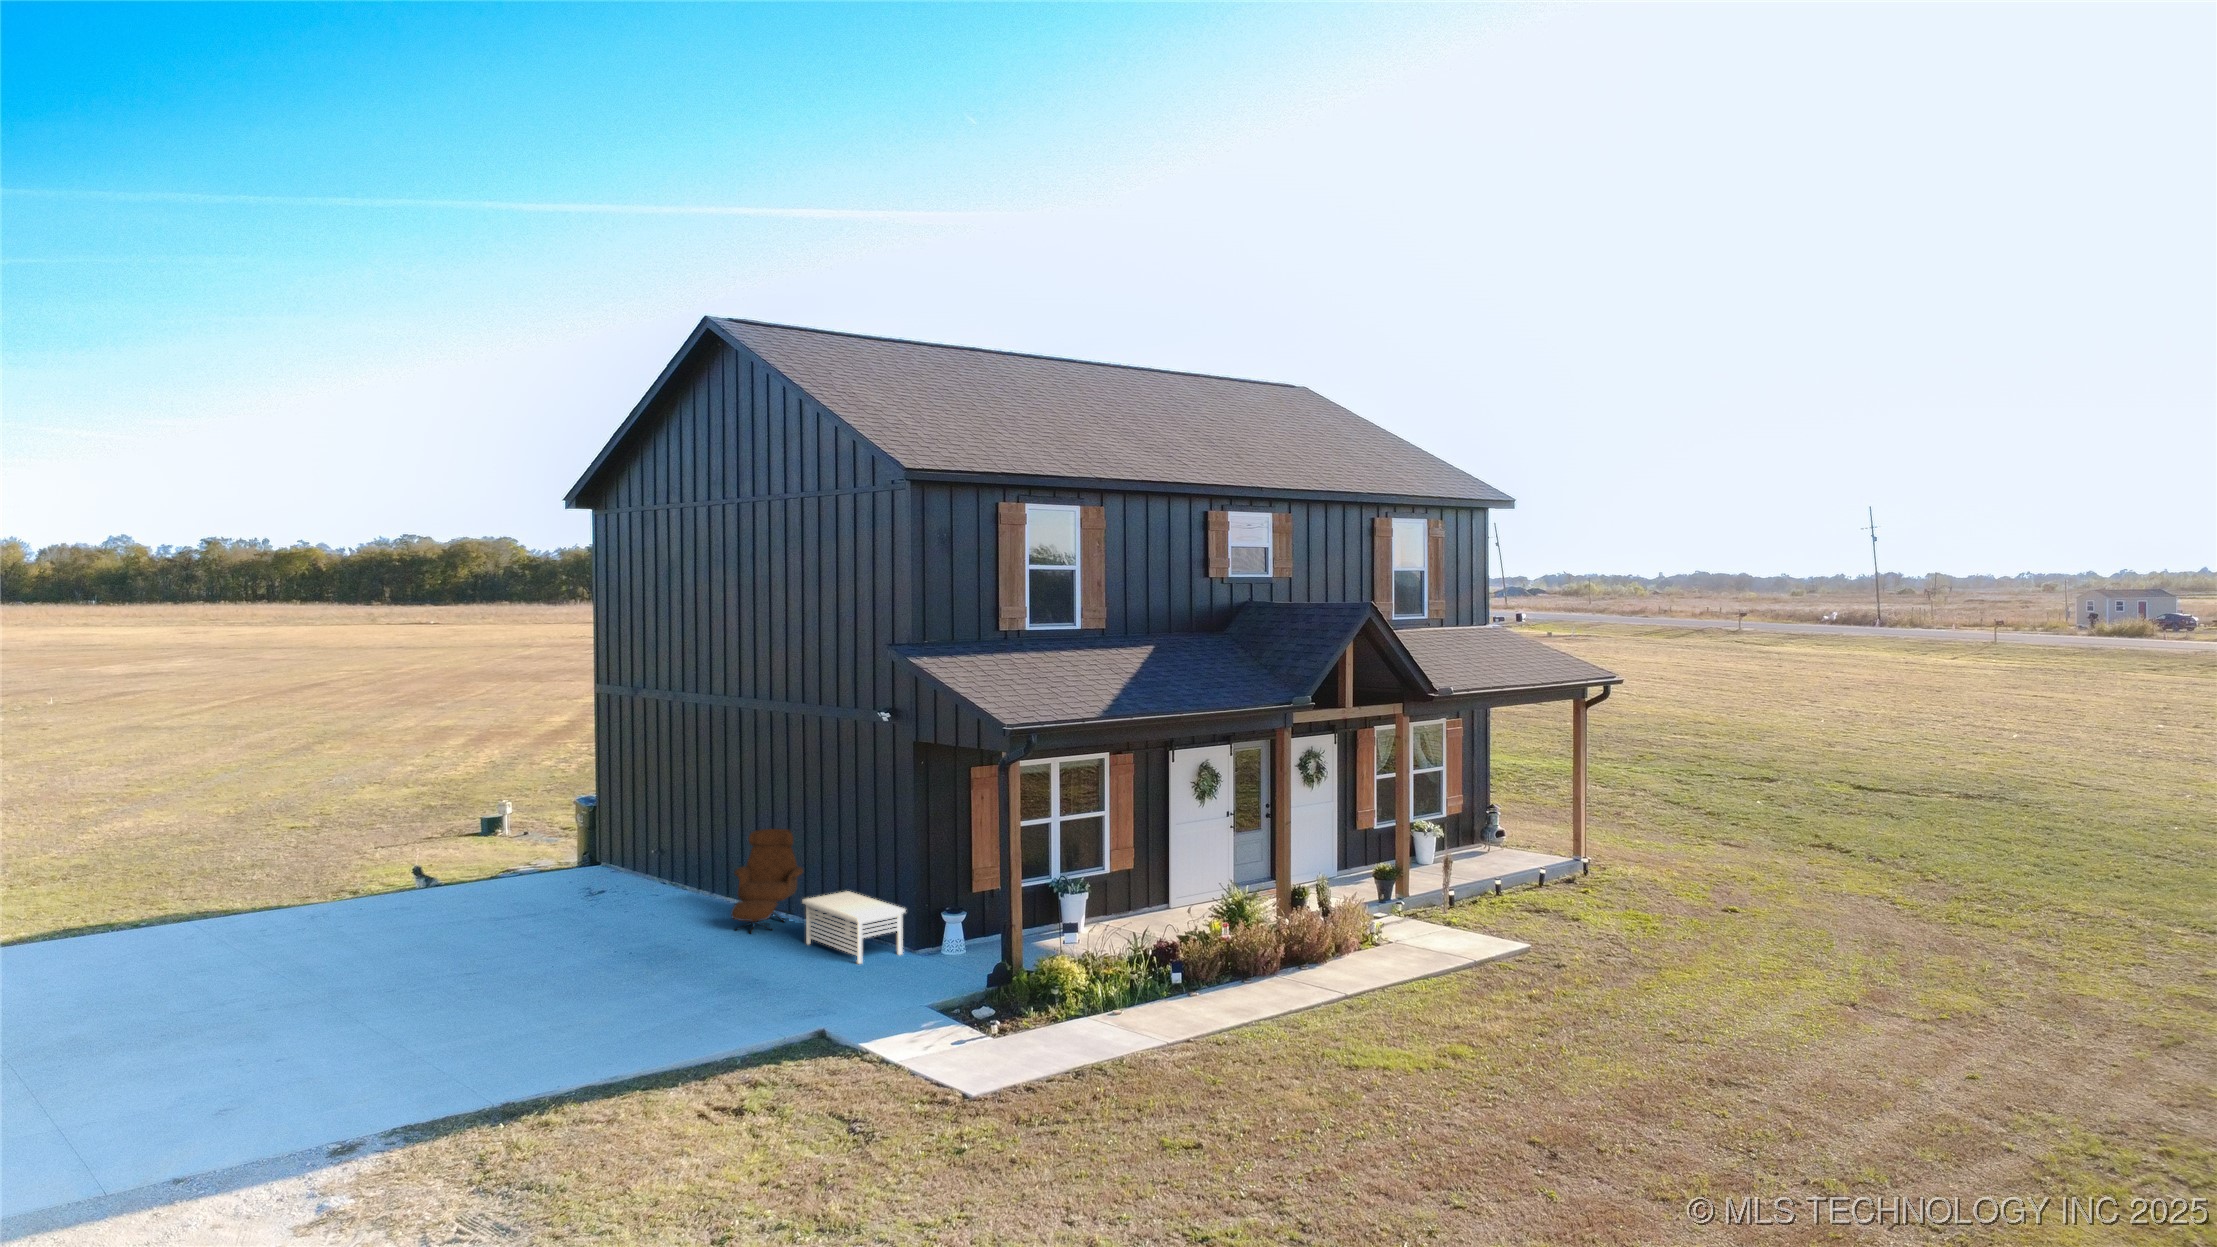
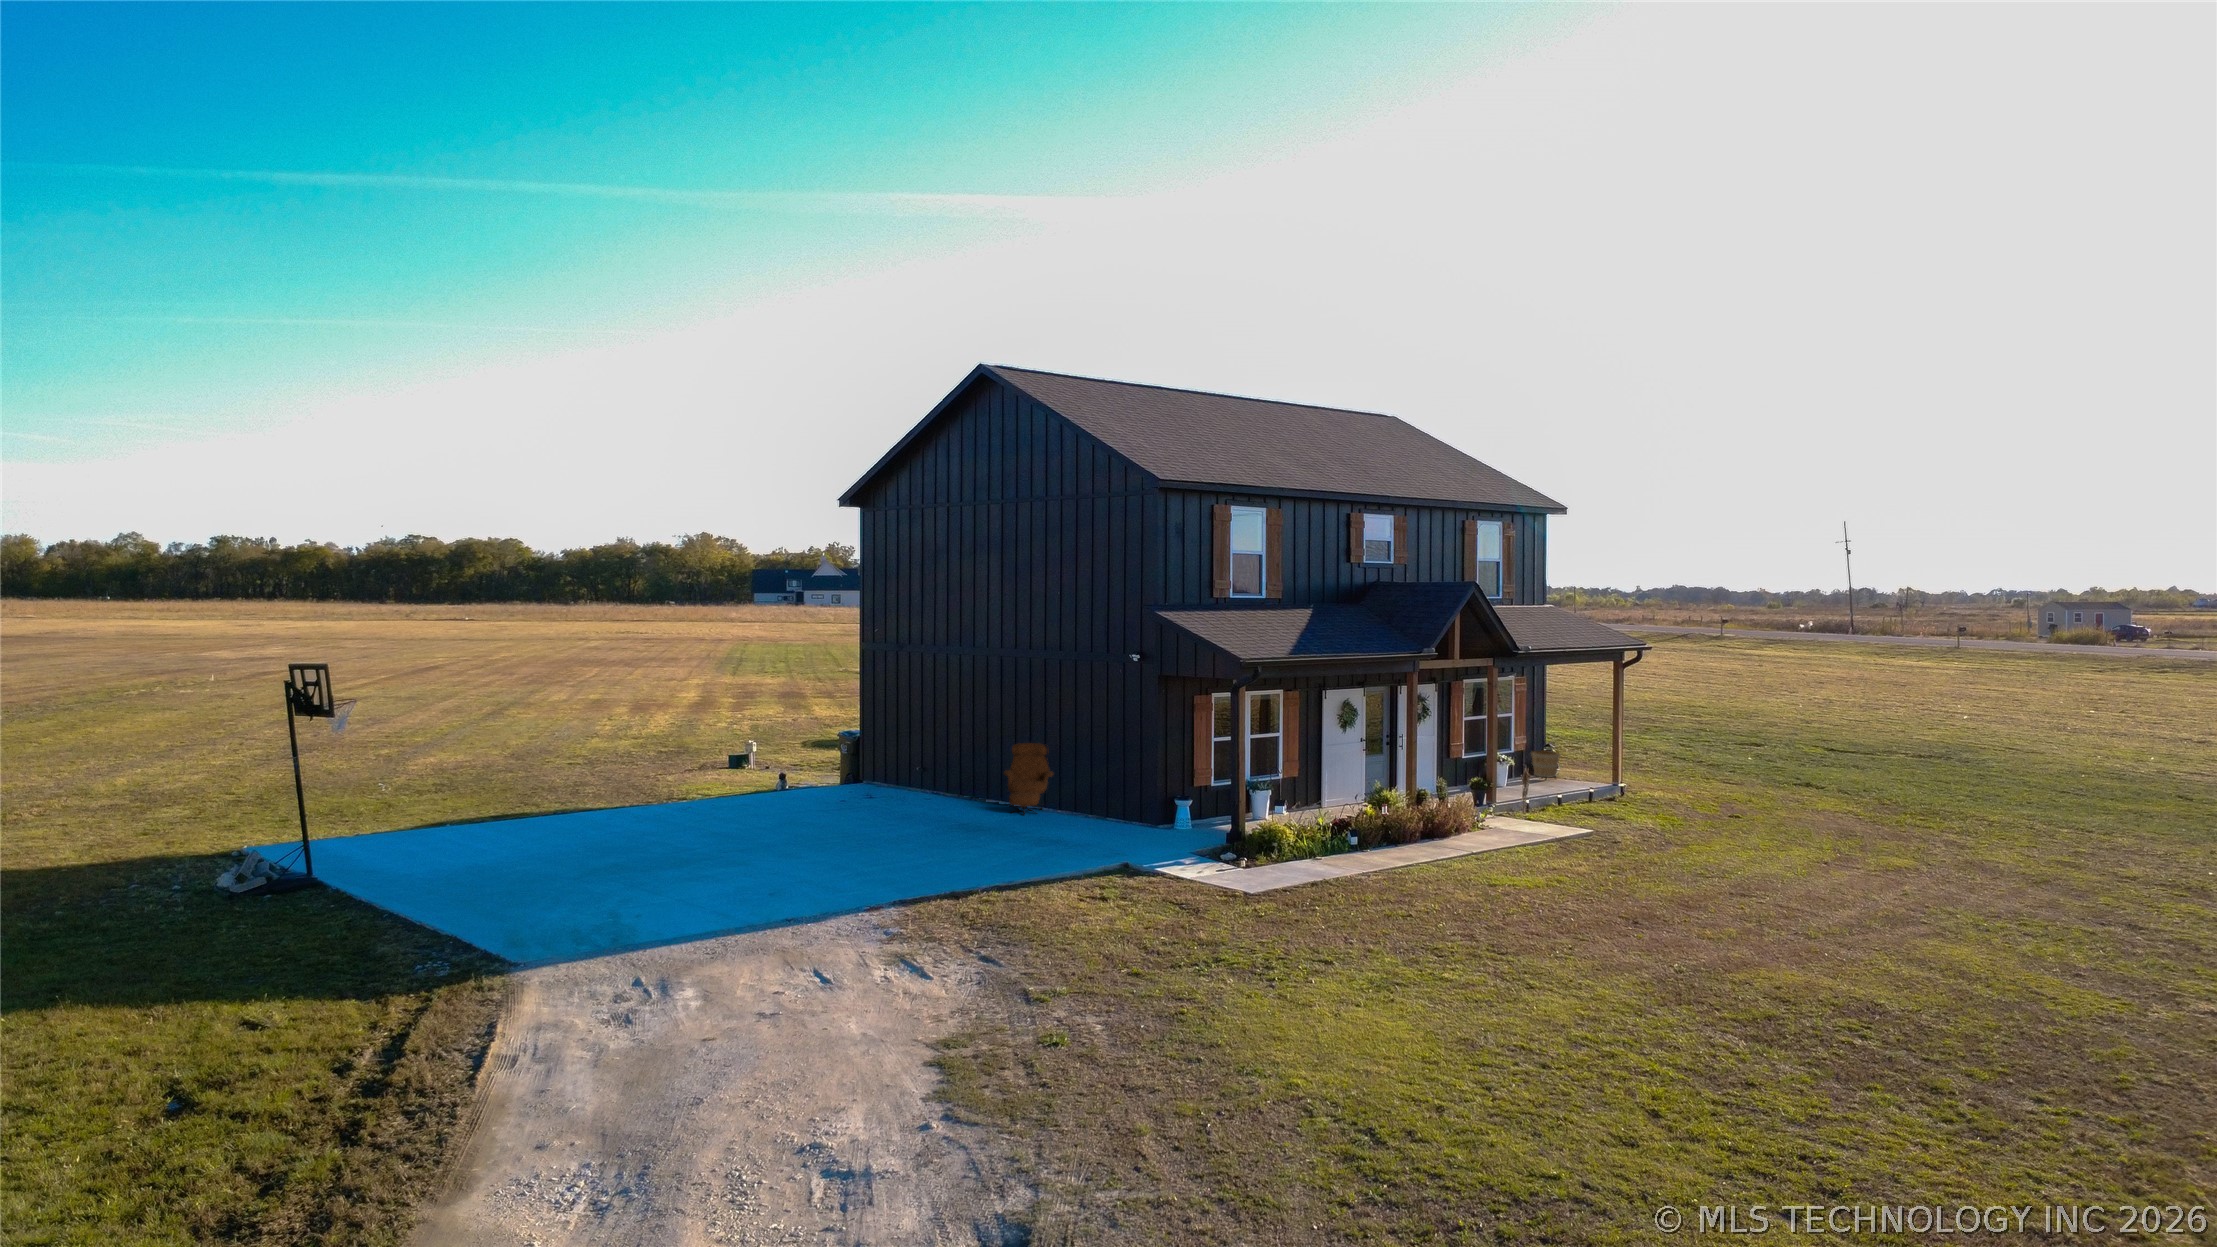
wooden bucket: none [1469,811,1507,848] -> present [1531,750,1561,778]
storage bench: present [802,891,905,964] -> none [1067,785,1147,832]

